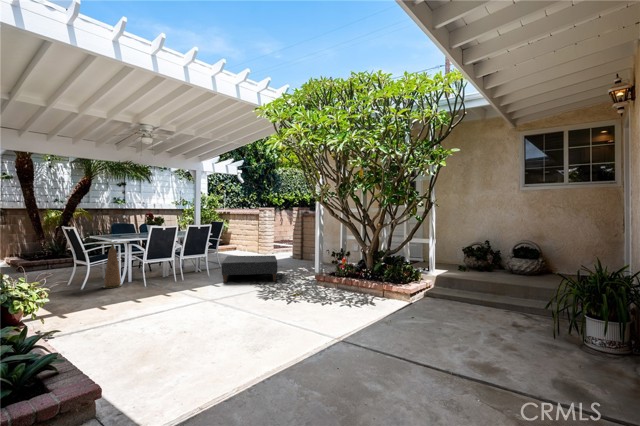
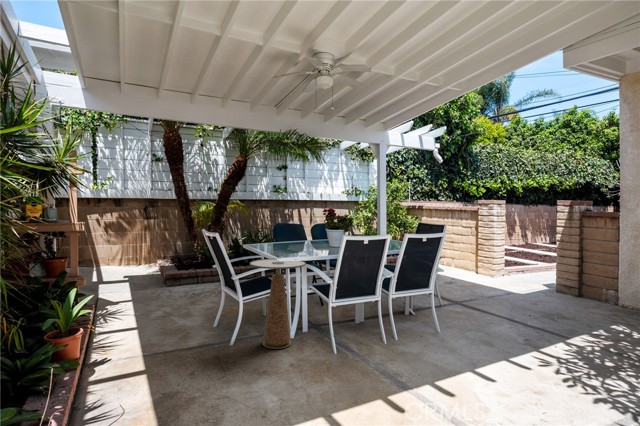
ottoman: present [222,256,278,283] -> none [467,294,624,377]

